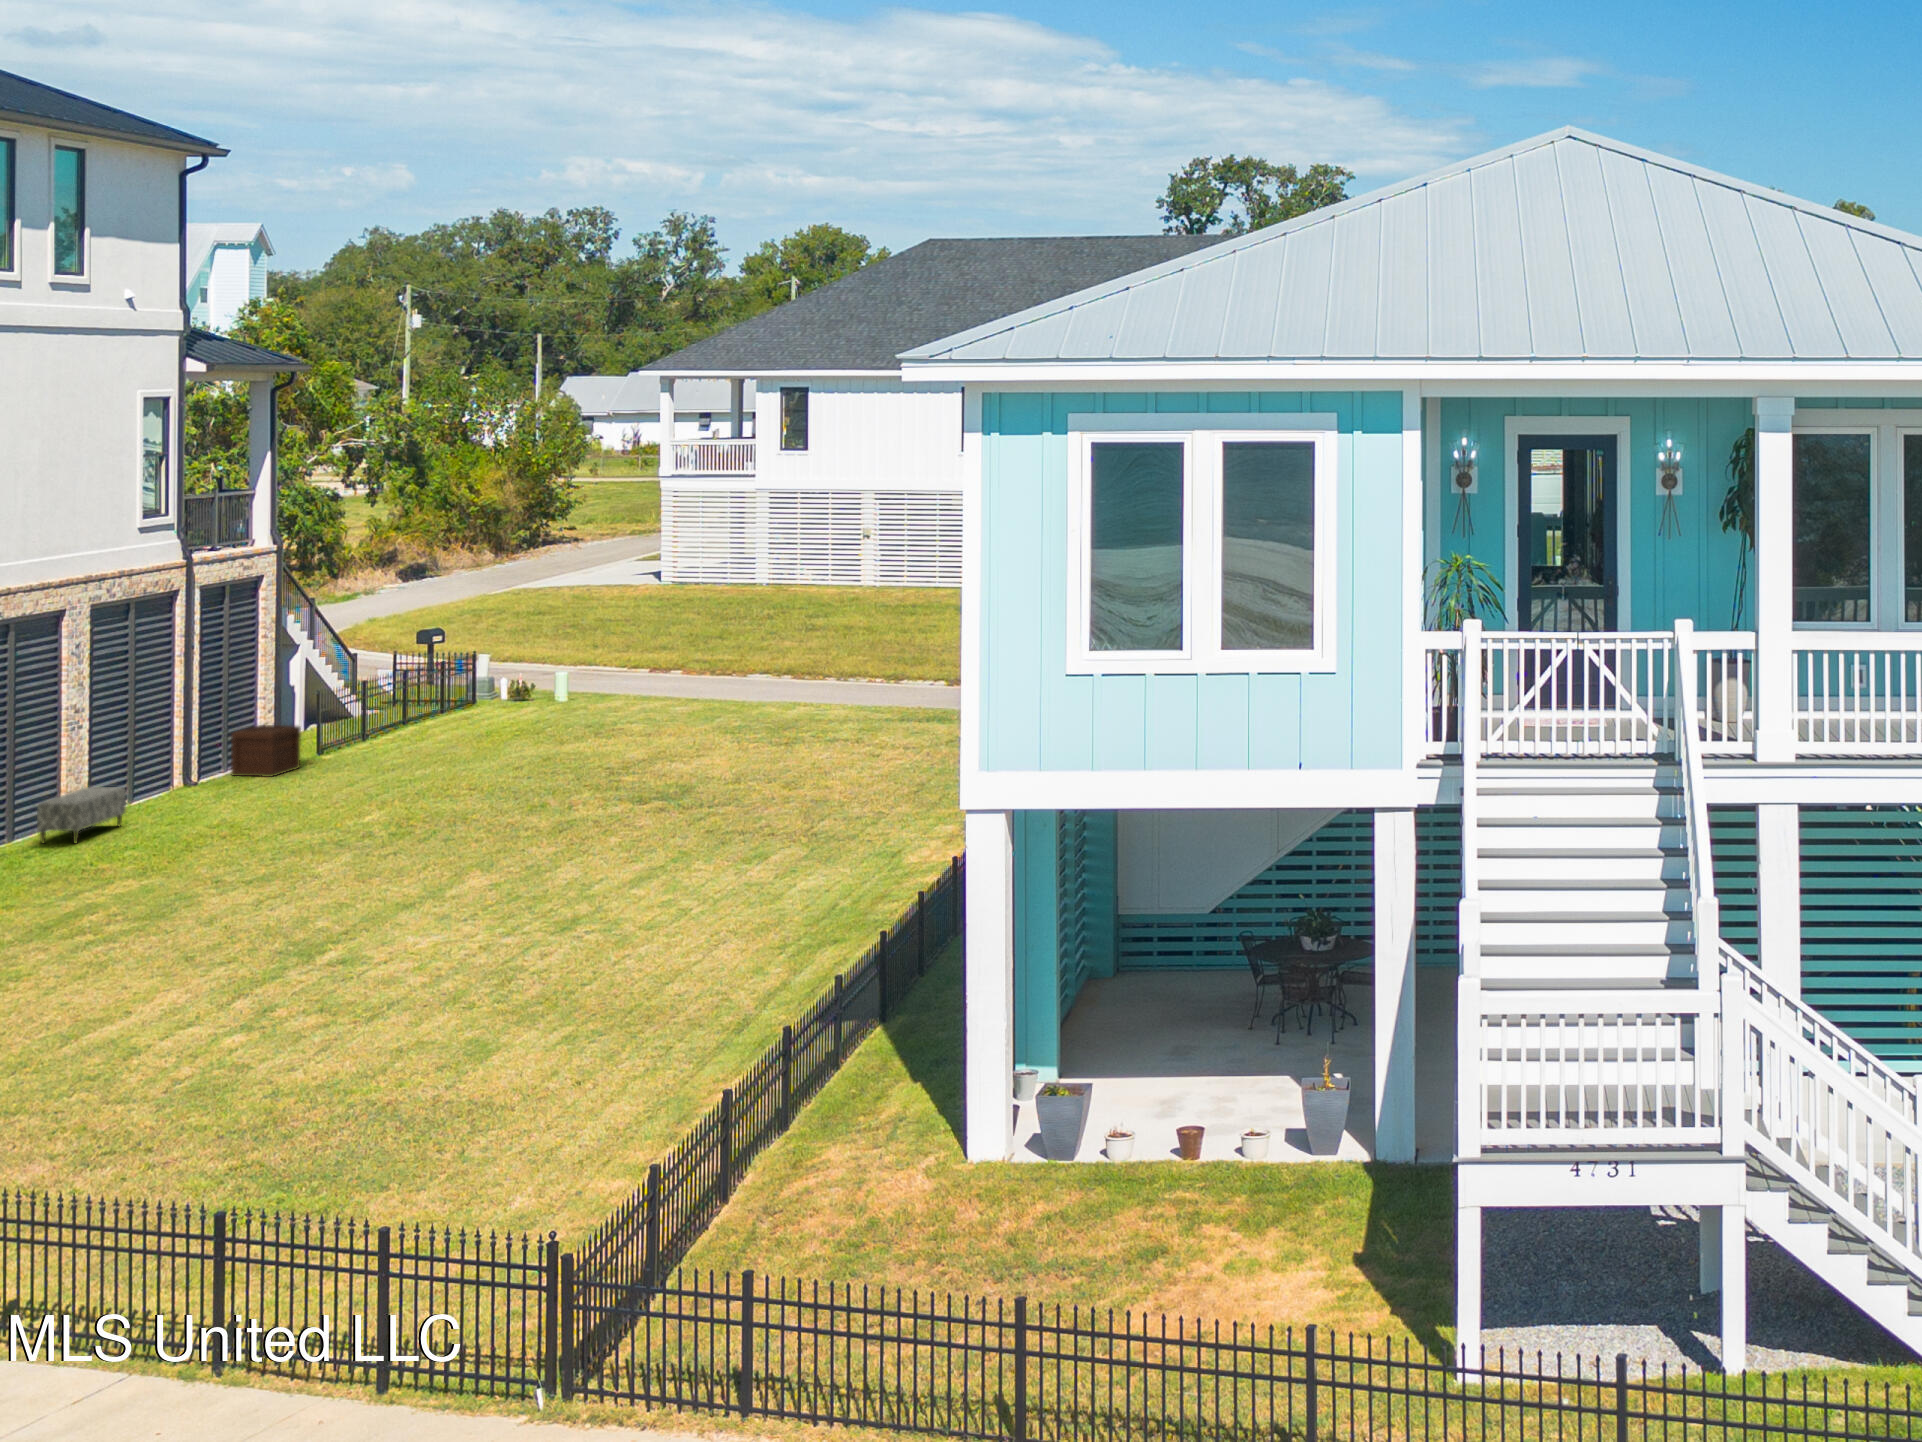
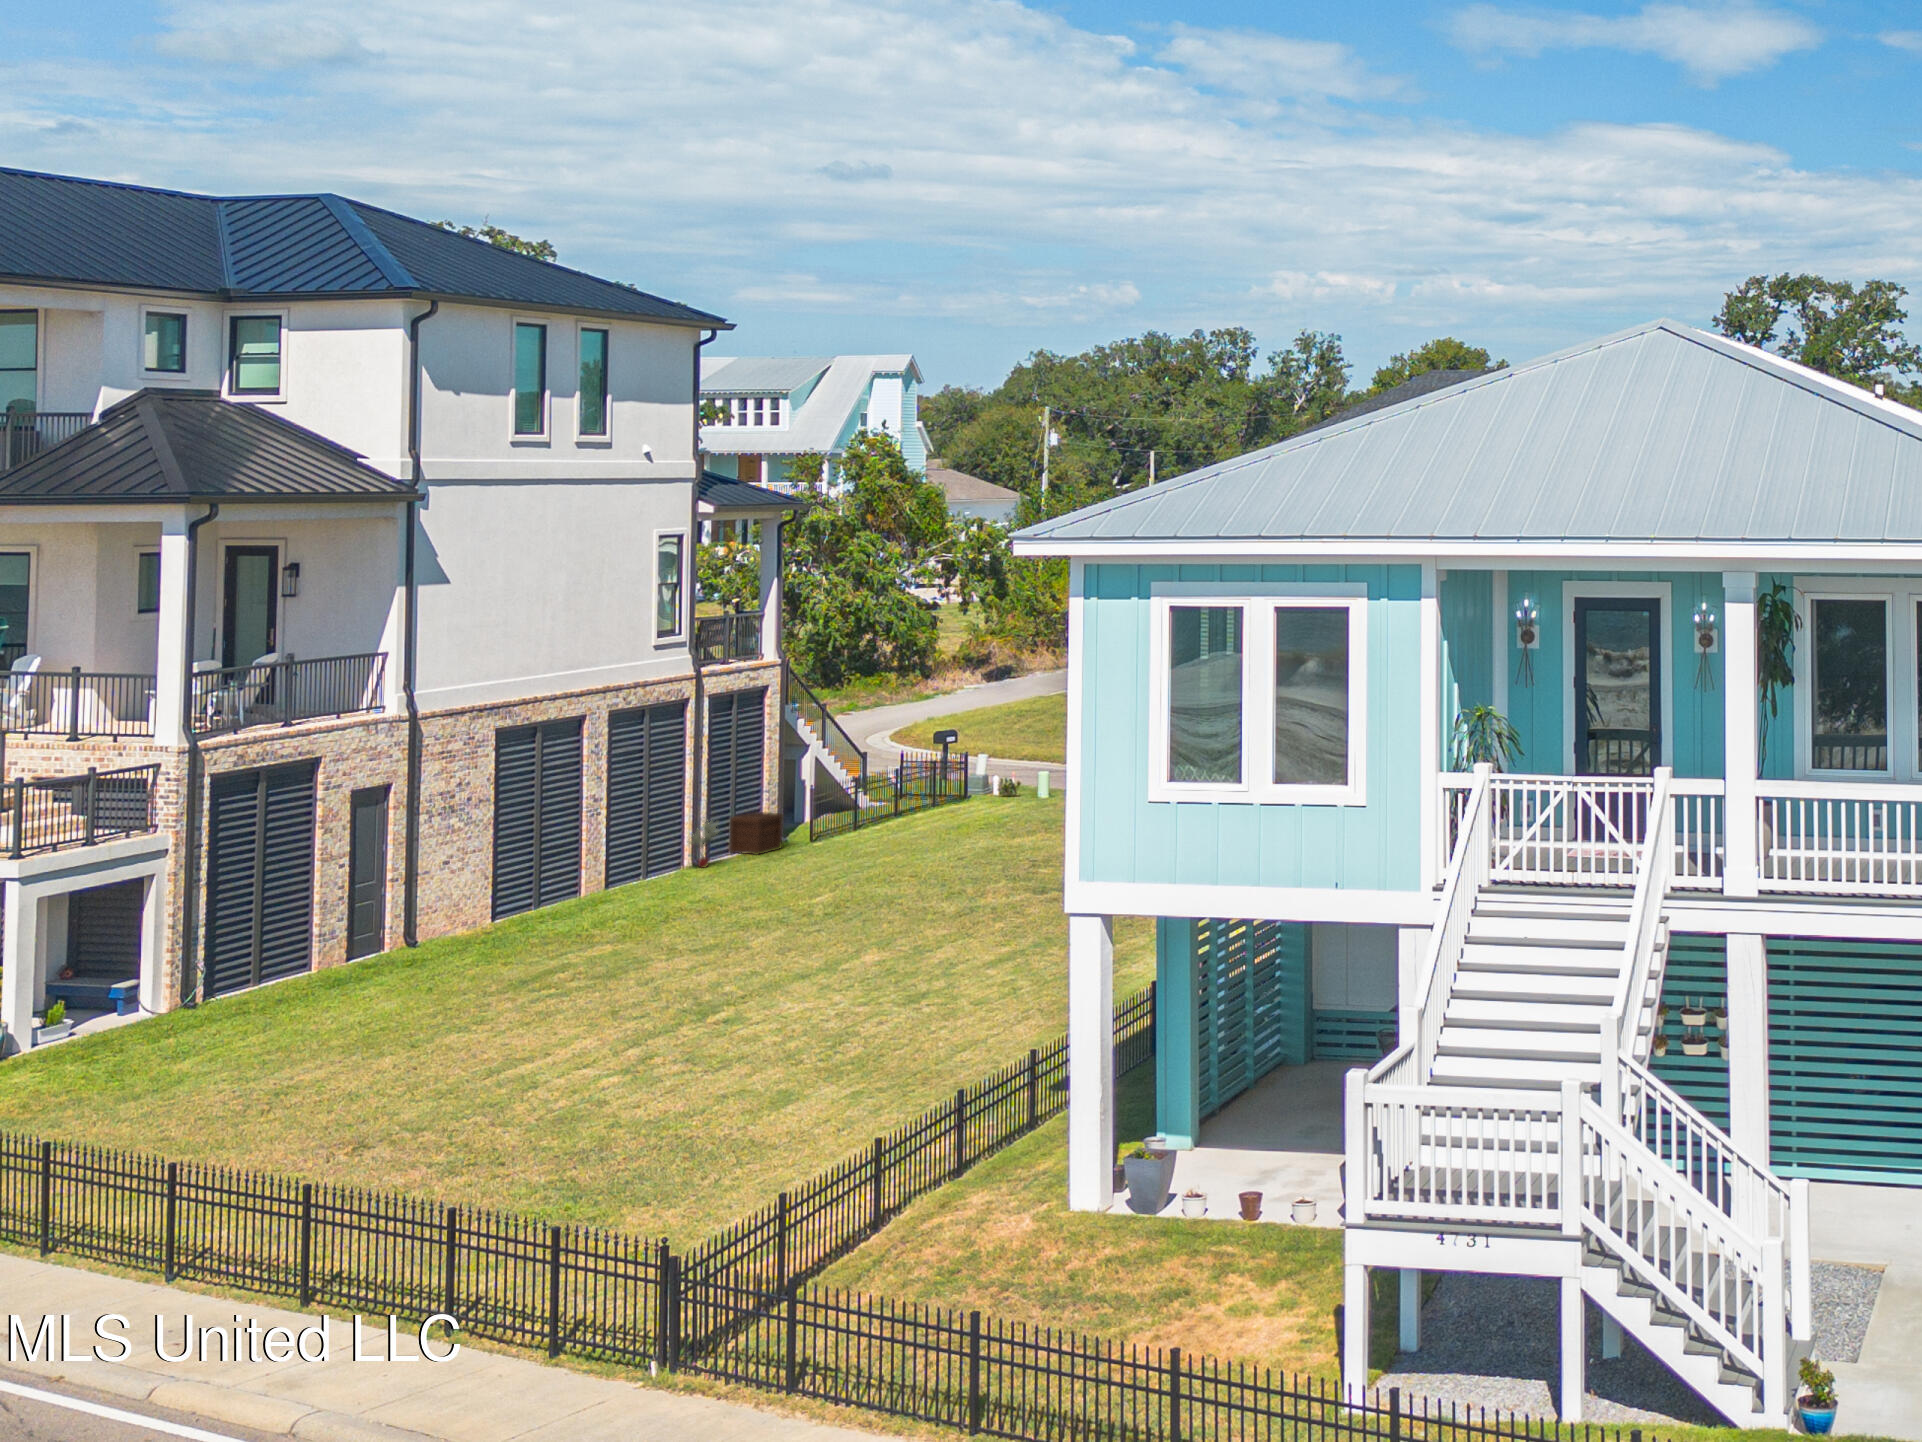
potted tree: none [183,732,226,795] -> present [688,817,719,868]
bench: present [37,787,126,843] -> none [567,858,635,902]

